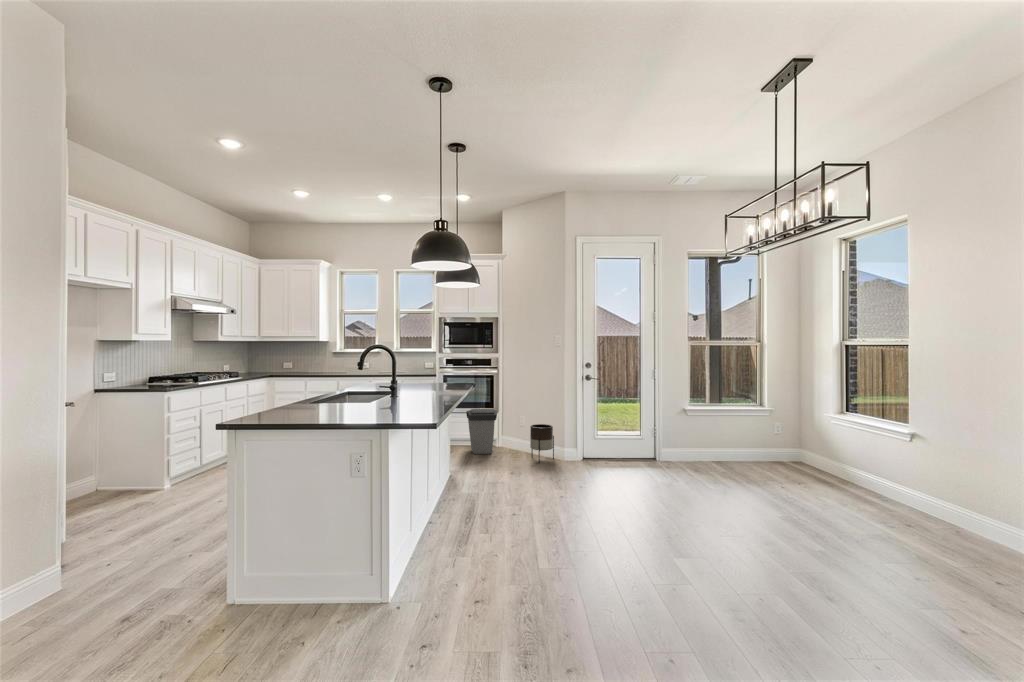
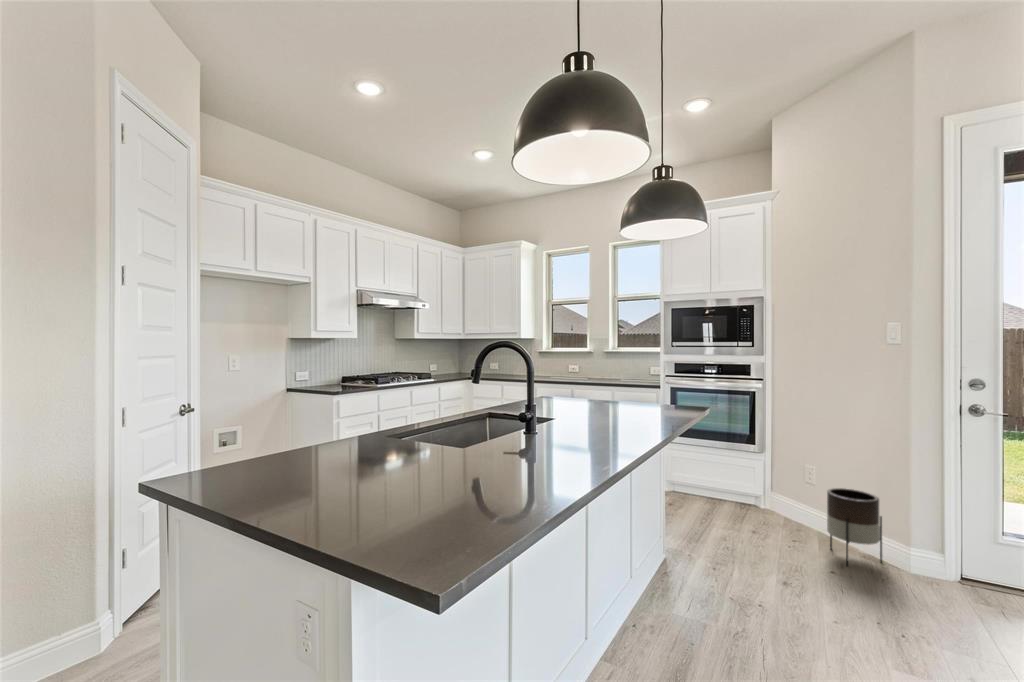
trash can: present [466,409,497,454] -> none [705,443,761,522]

